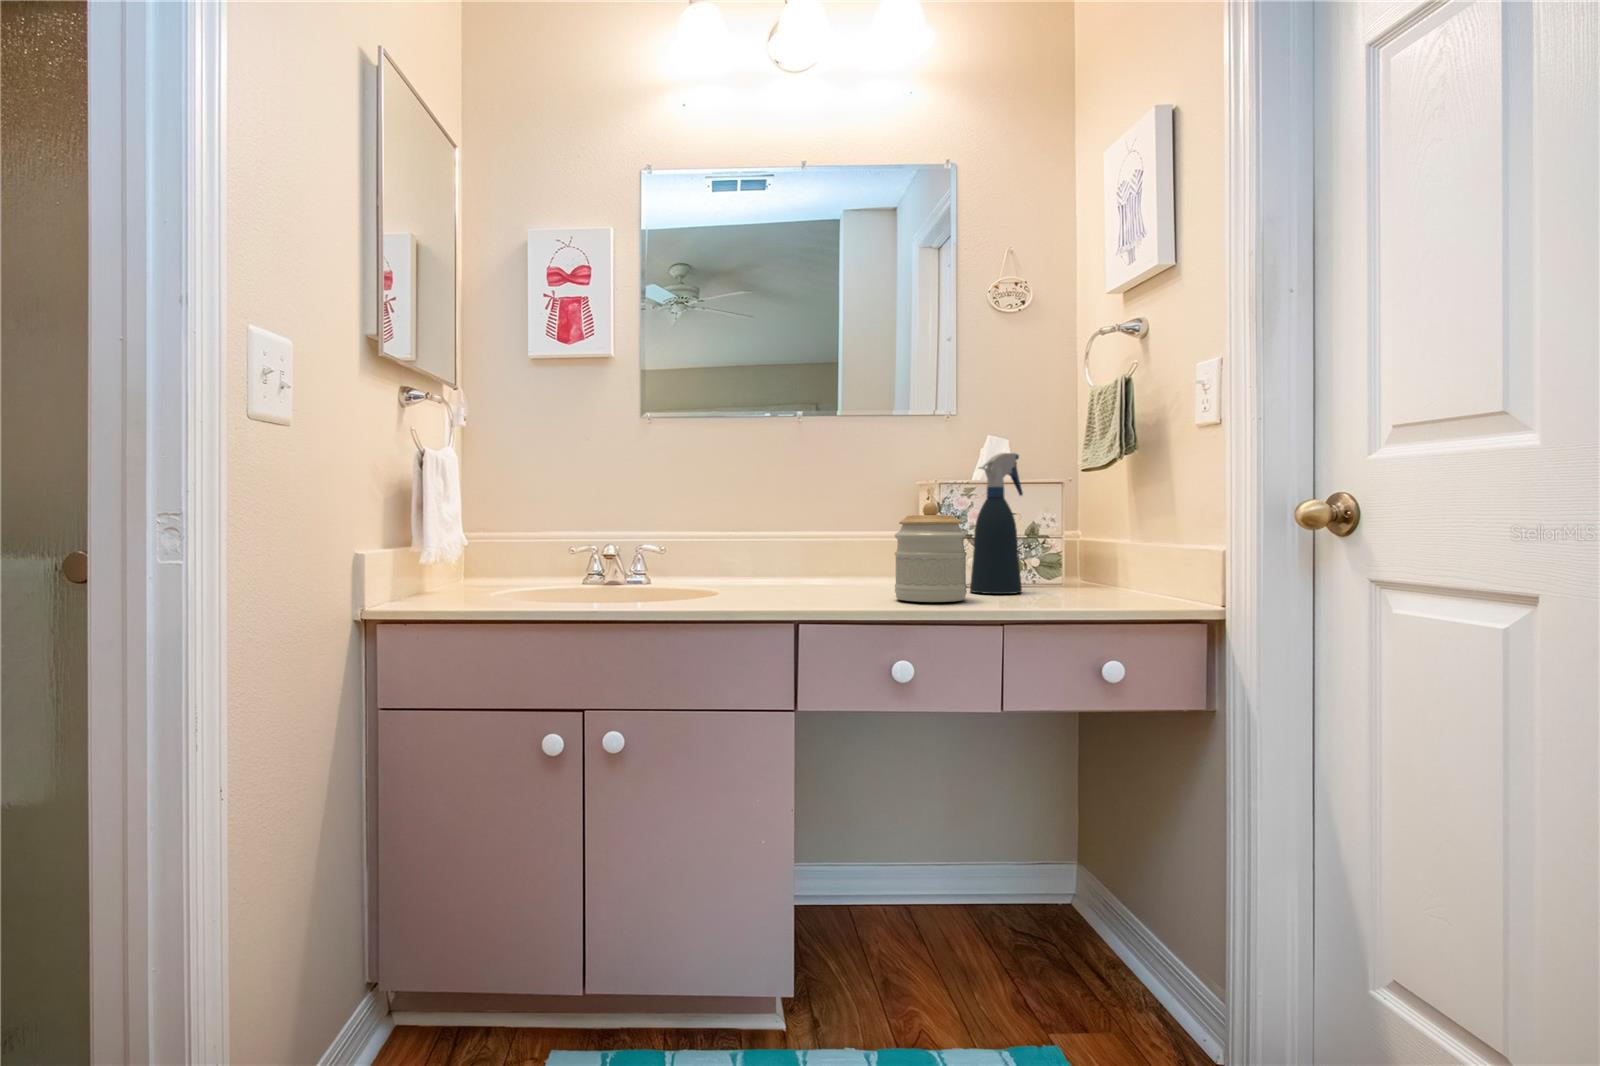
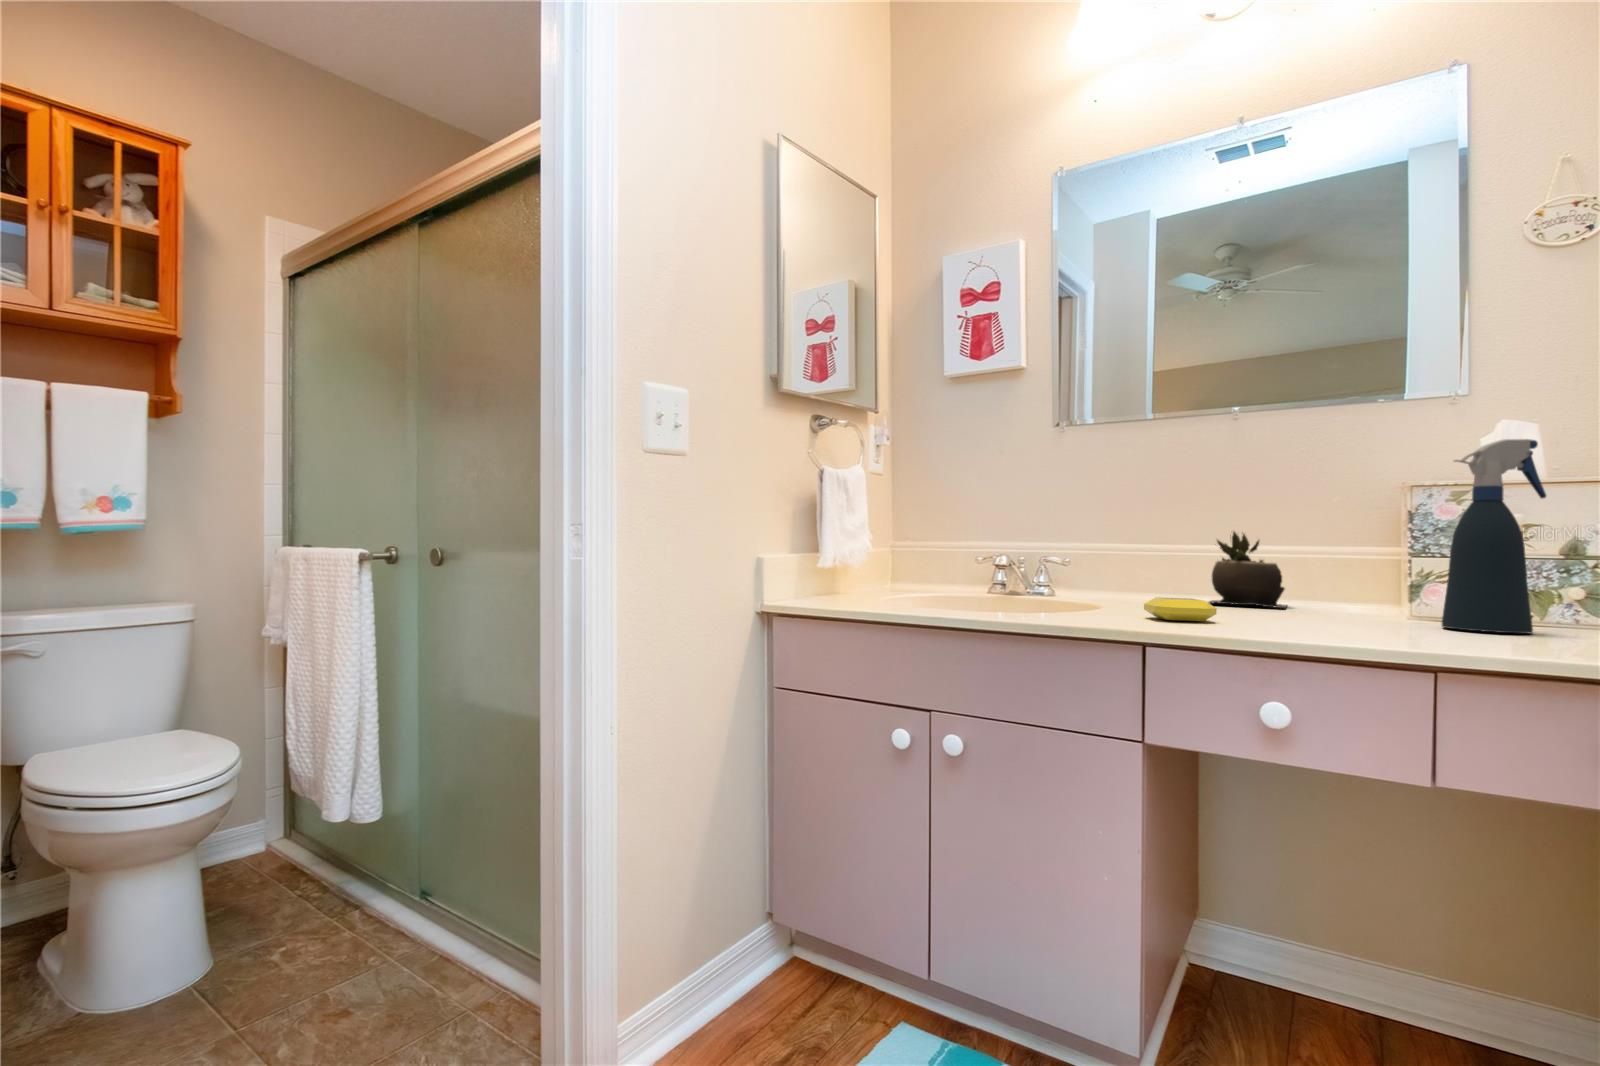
jar: present [895,503,967,602] -> none [1301,506,1411,632]
succulent plant: none [789,517,852,583] -> present [1208,531,1286,608]
soap bar: none [779,584,838,605] -> present [1144,597,1217,621]

